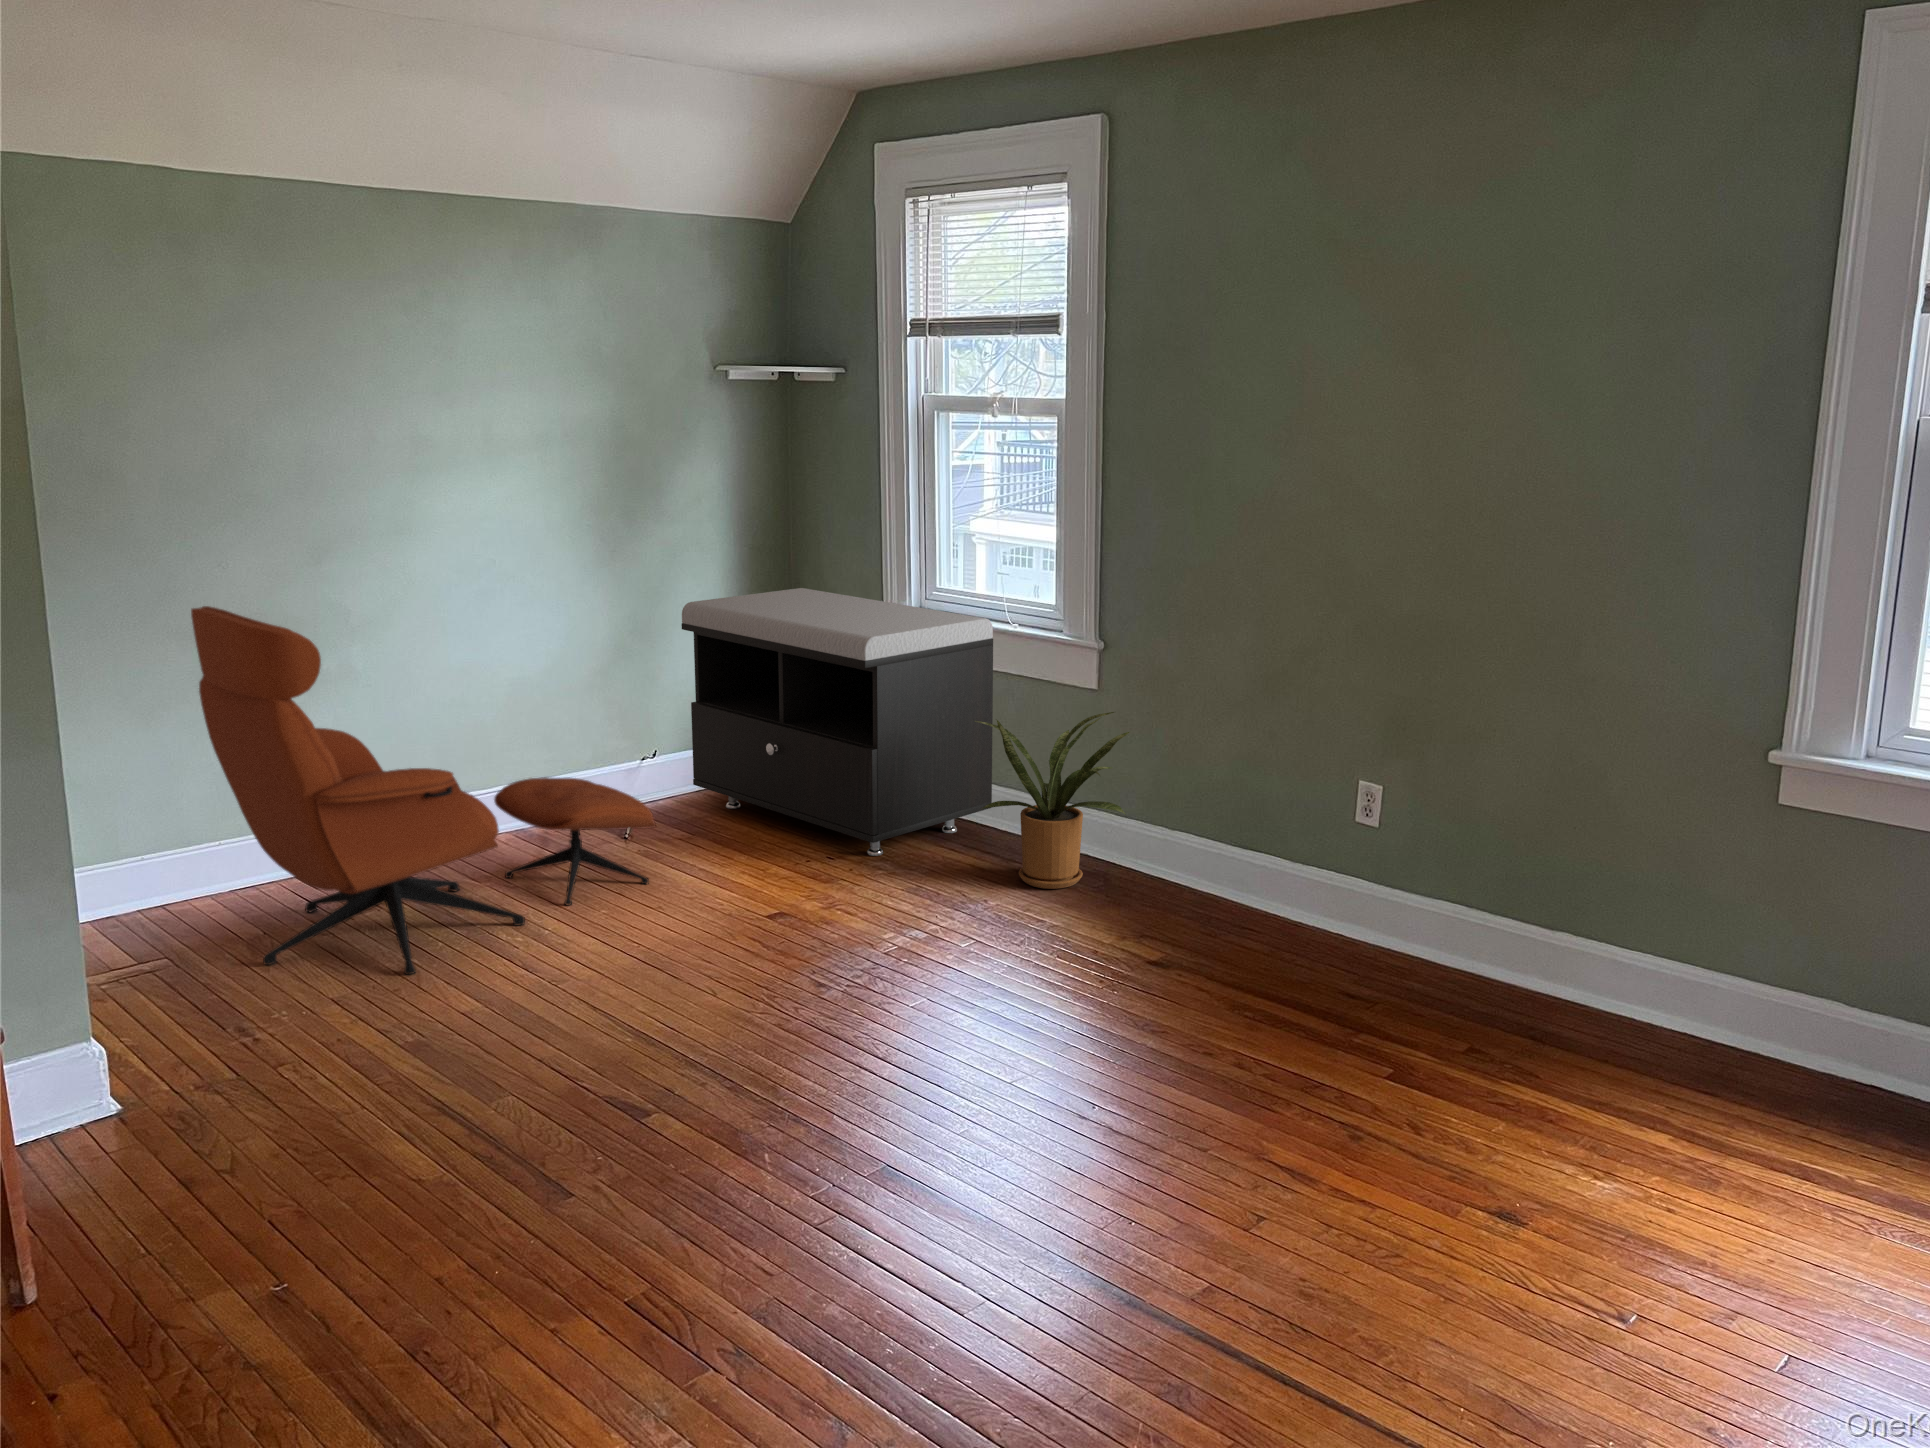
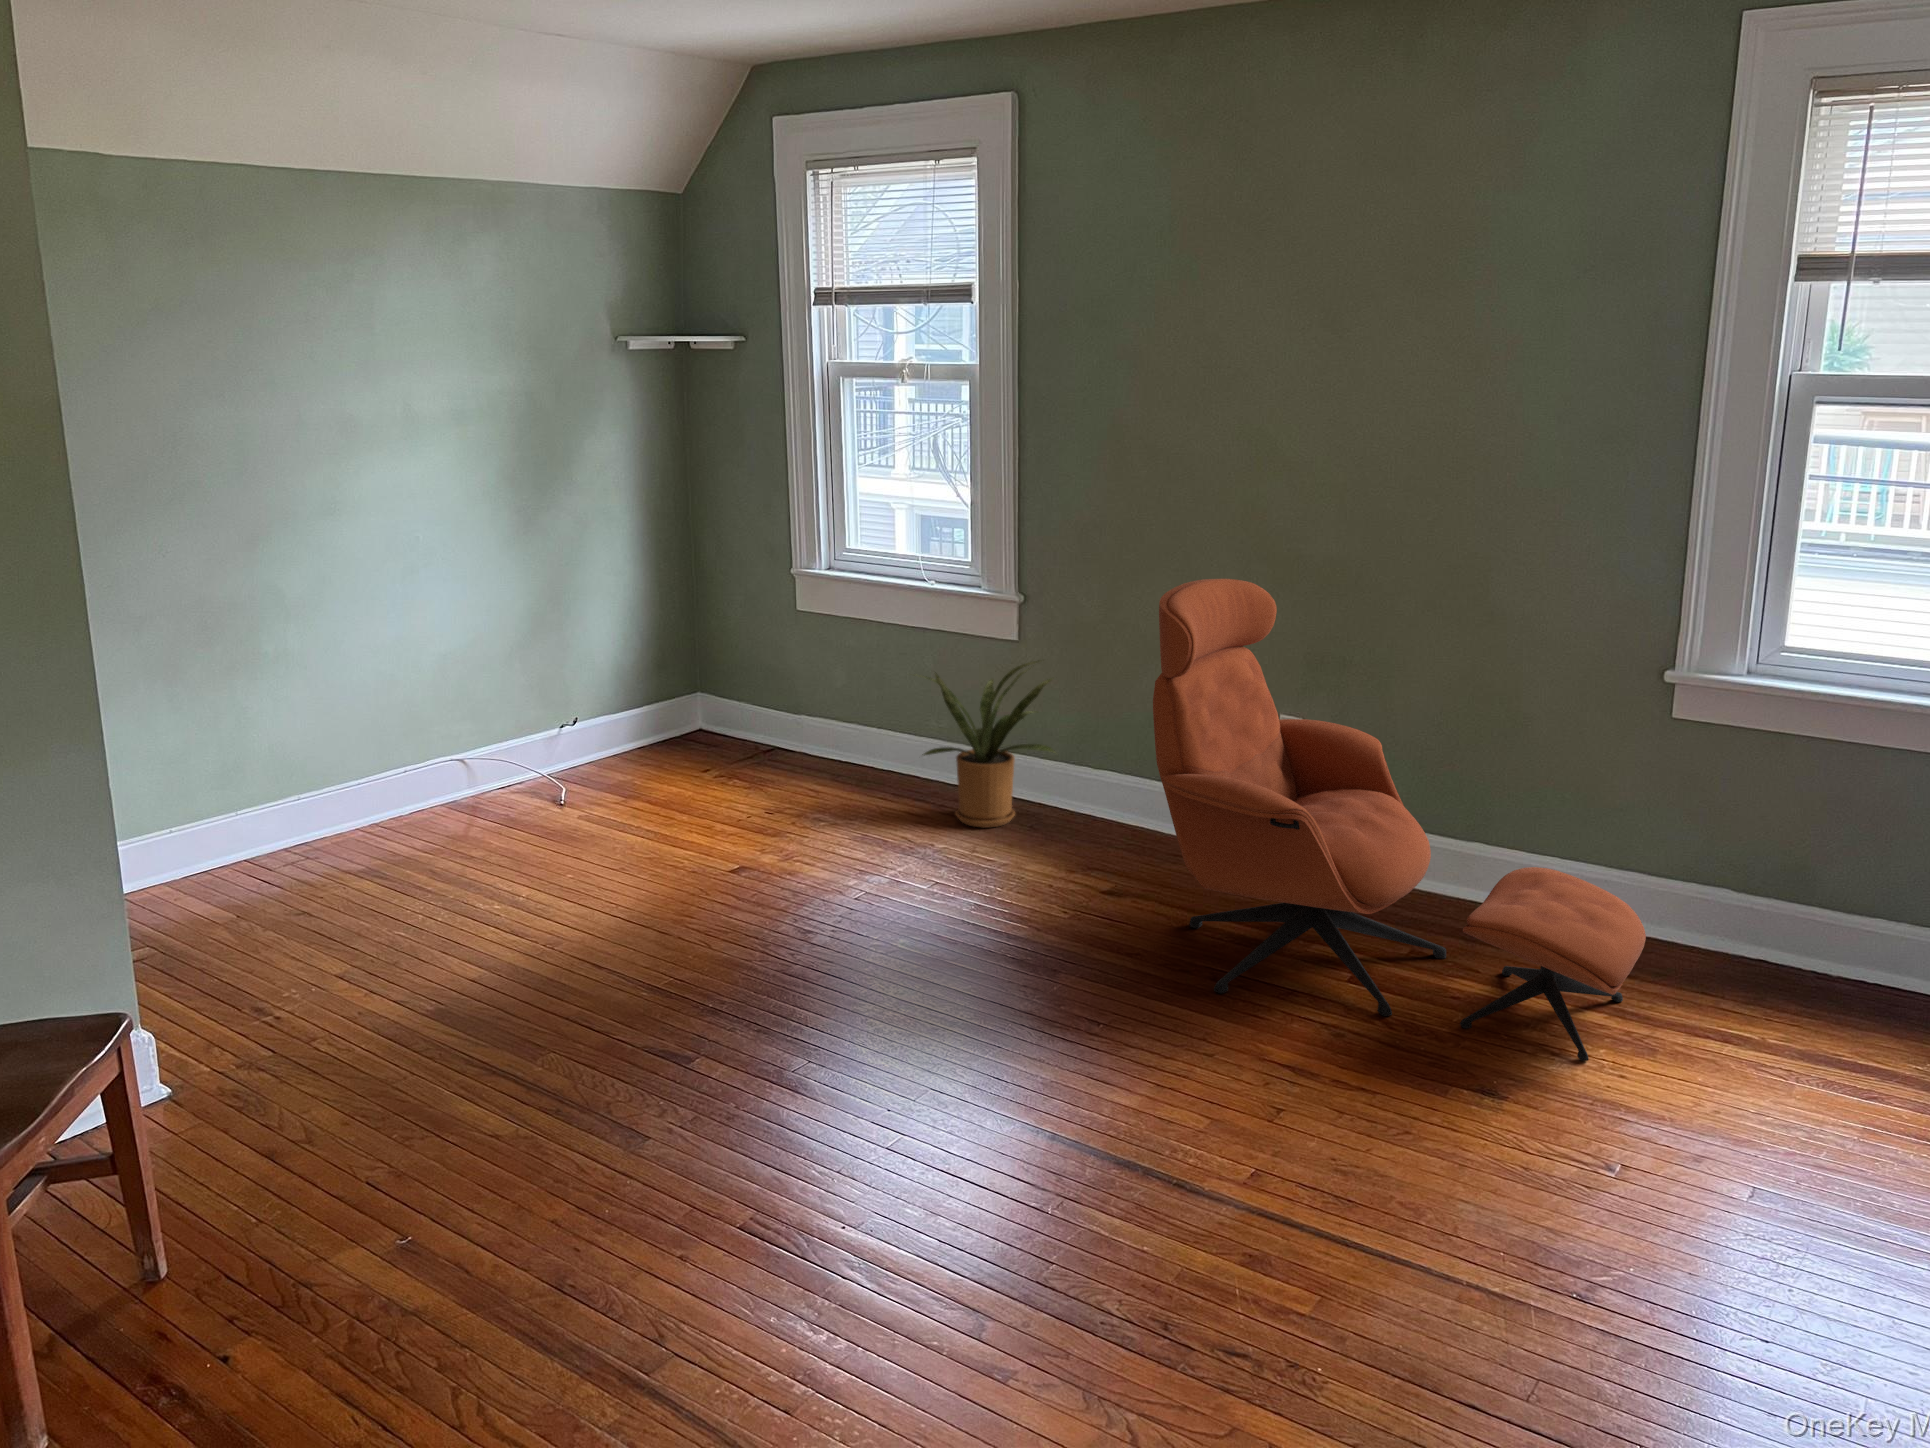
storage bench: present [681,588,993,856] -> none [602,552,913,806]
lounge chair: present [191,606,656,974] -> present [1153,579,1646,1061]

